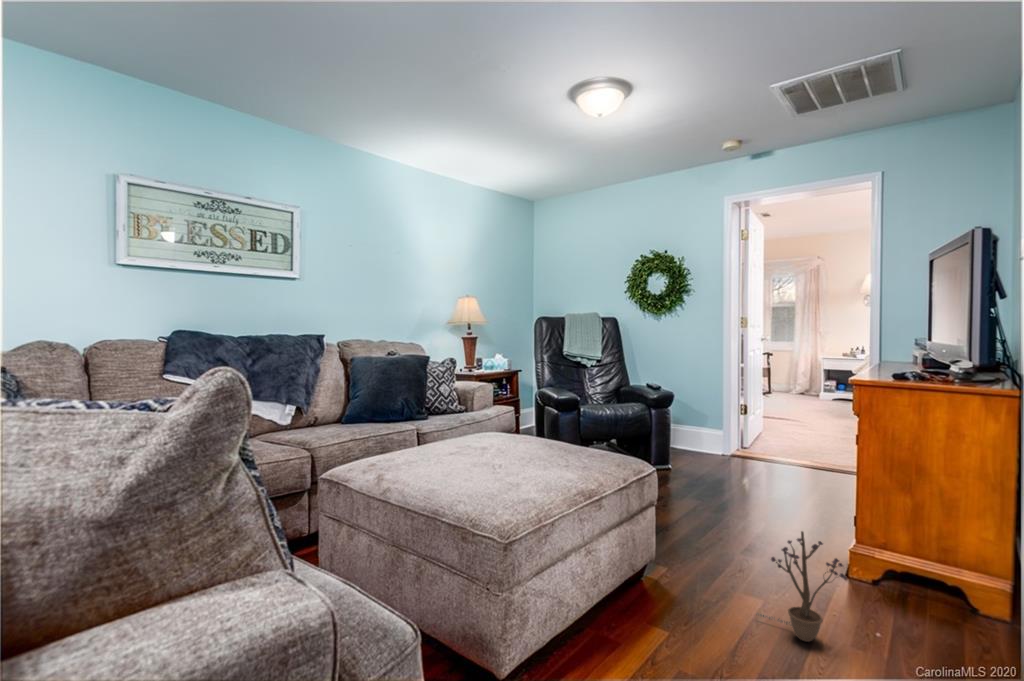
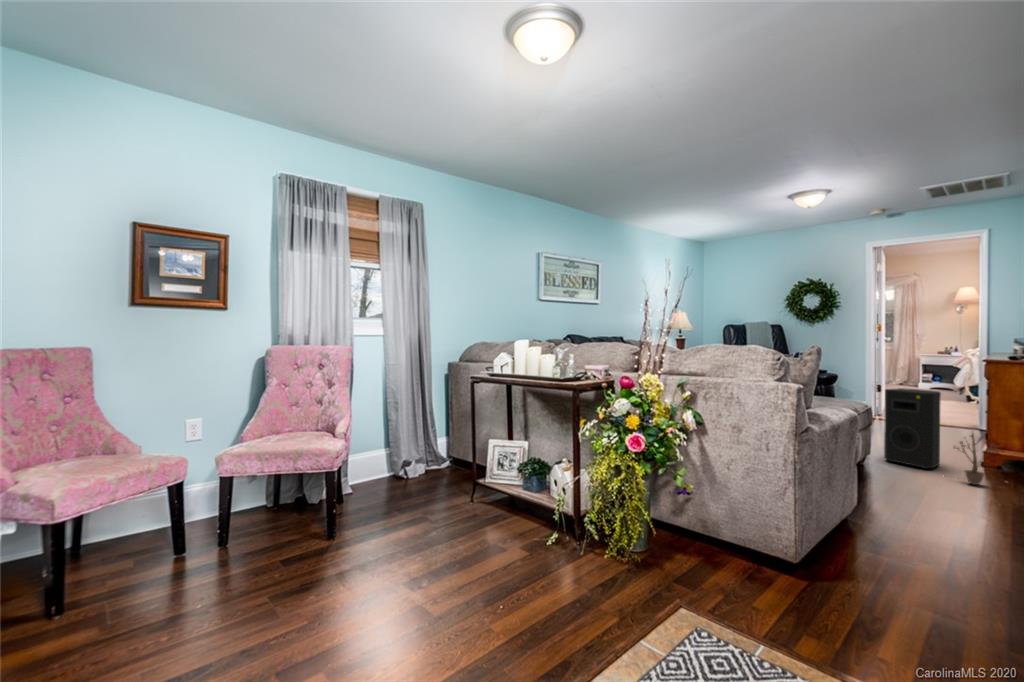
speaker: none [683,428,770,586] -> present [884,388,941,469]

